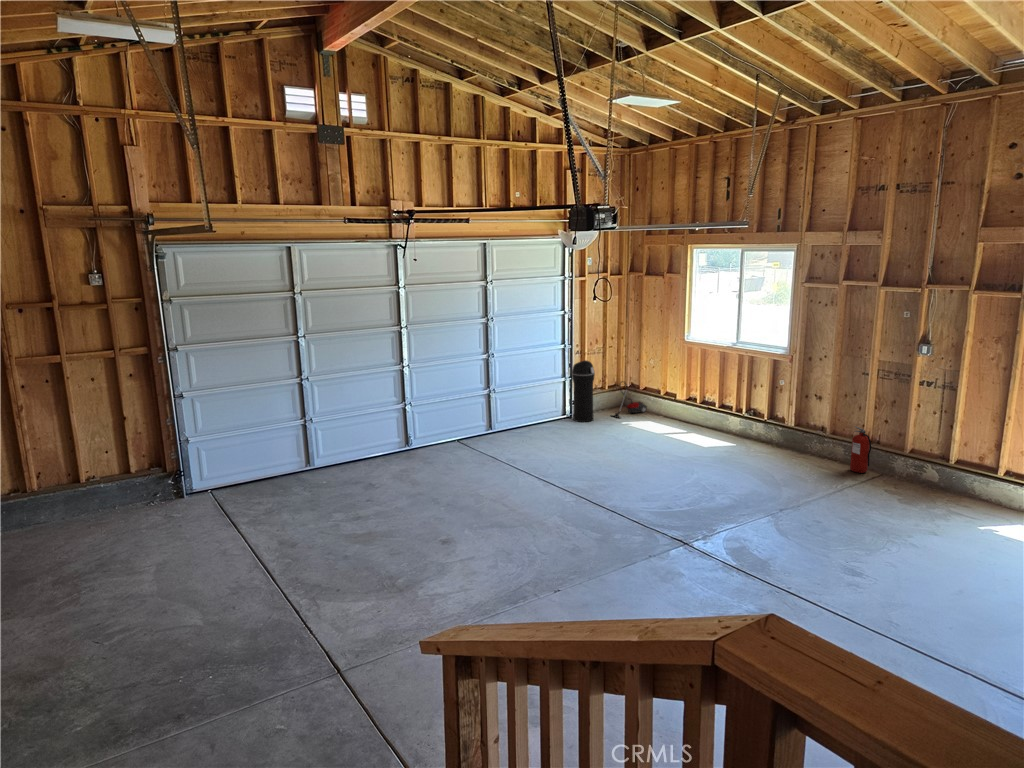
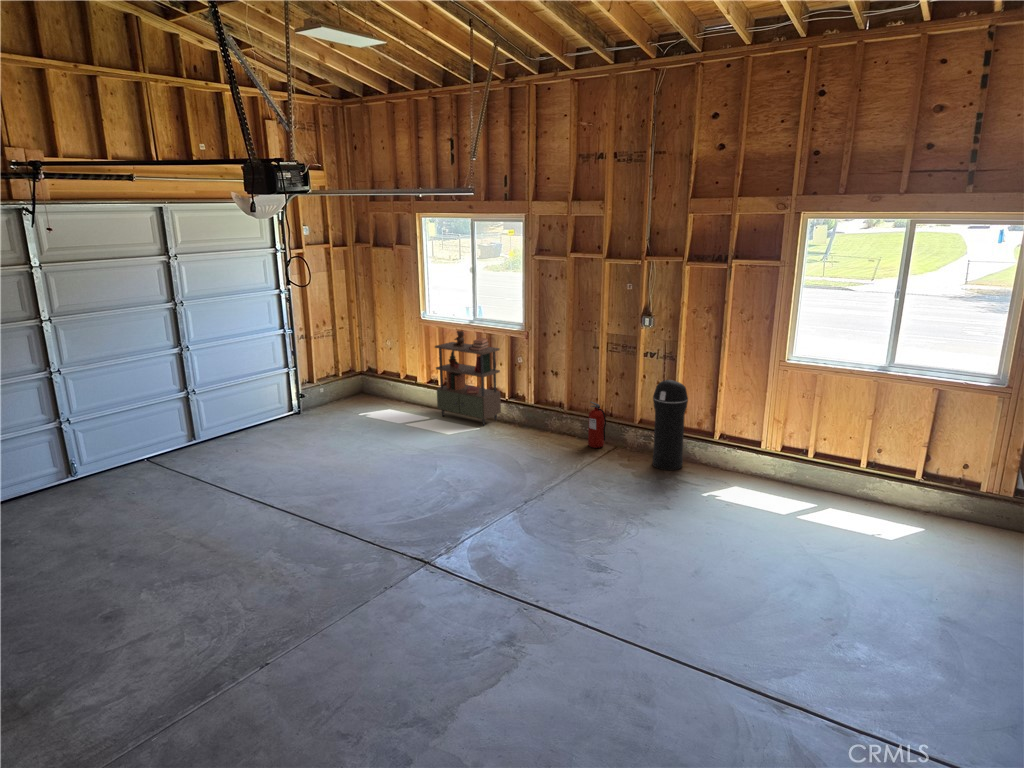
shelving unit: none [696,353,761,443] -> present [435,331,501,426]
trash can: present [572,360,595,422] -> present [652,380,688,470]
vacuum cleaner: present [611,382,647,418] -> none [345,366,386,409]

